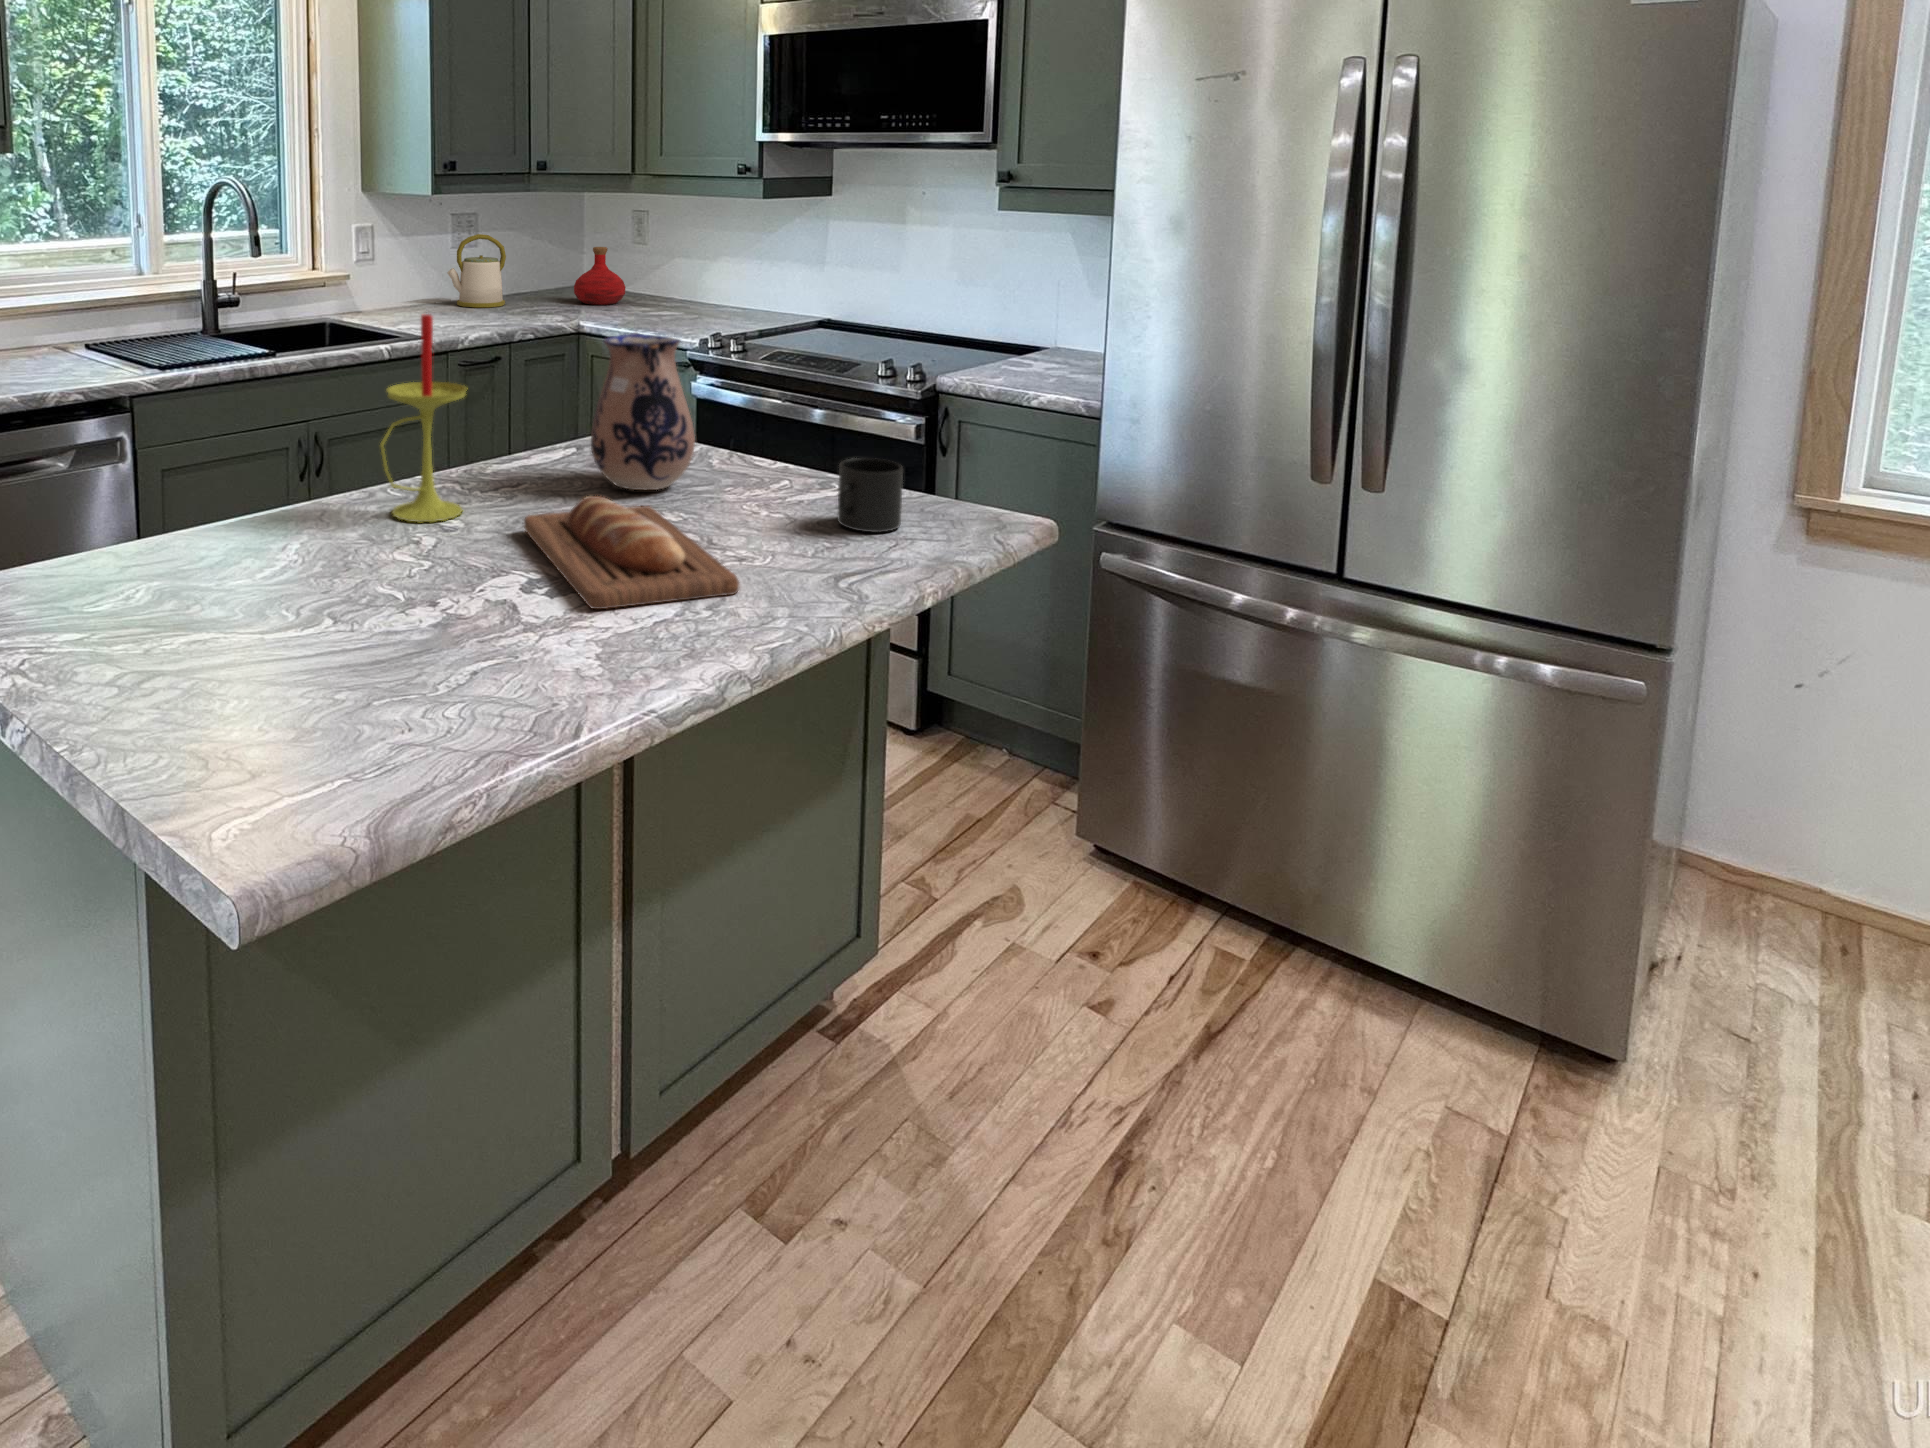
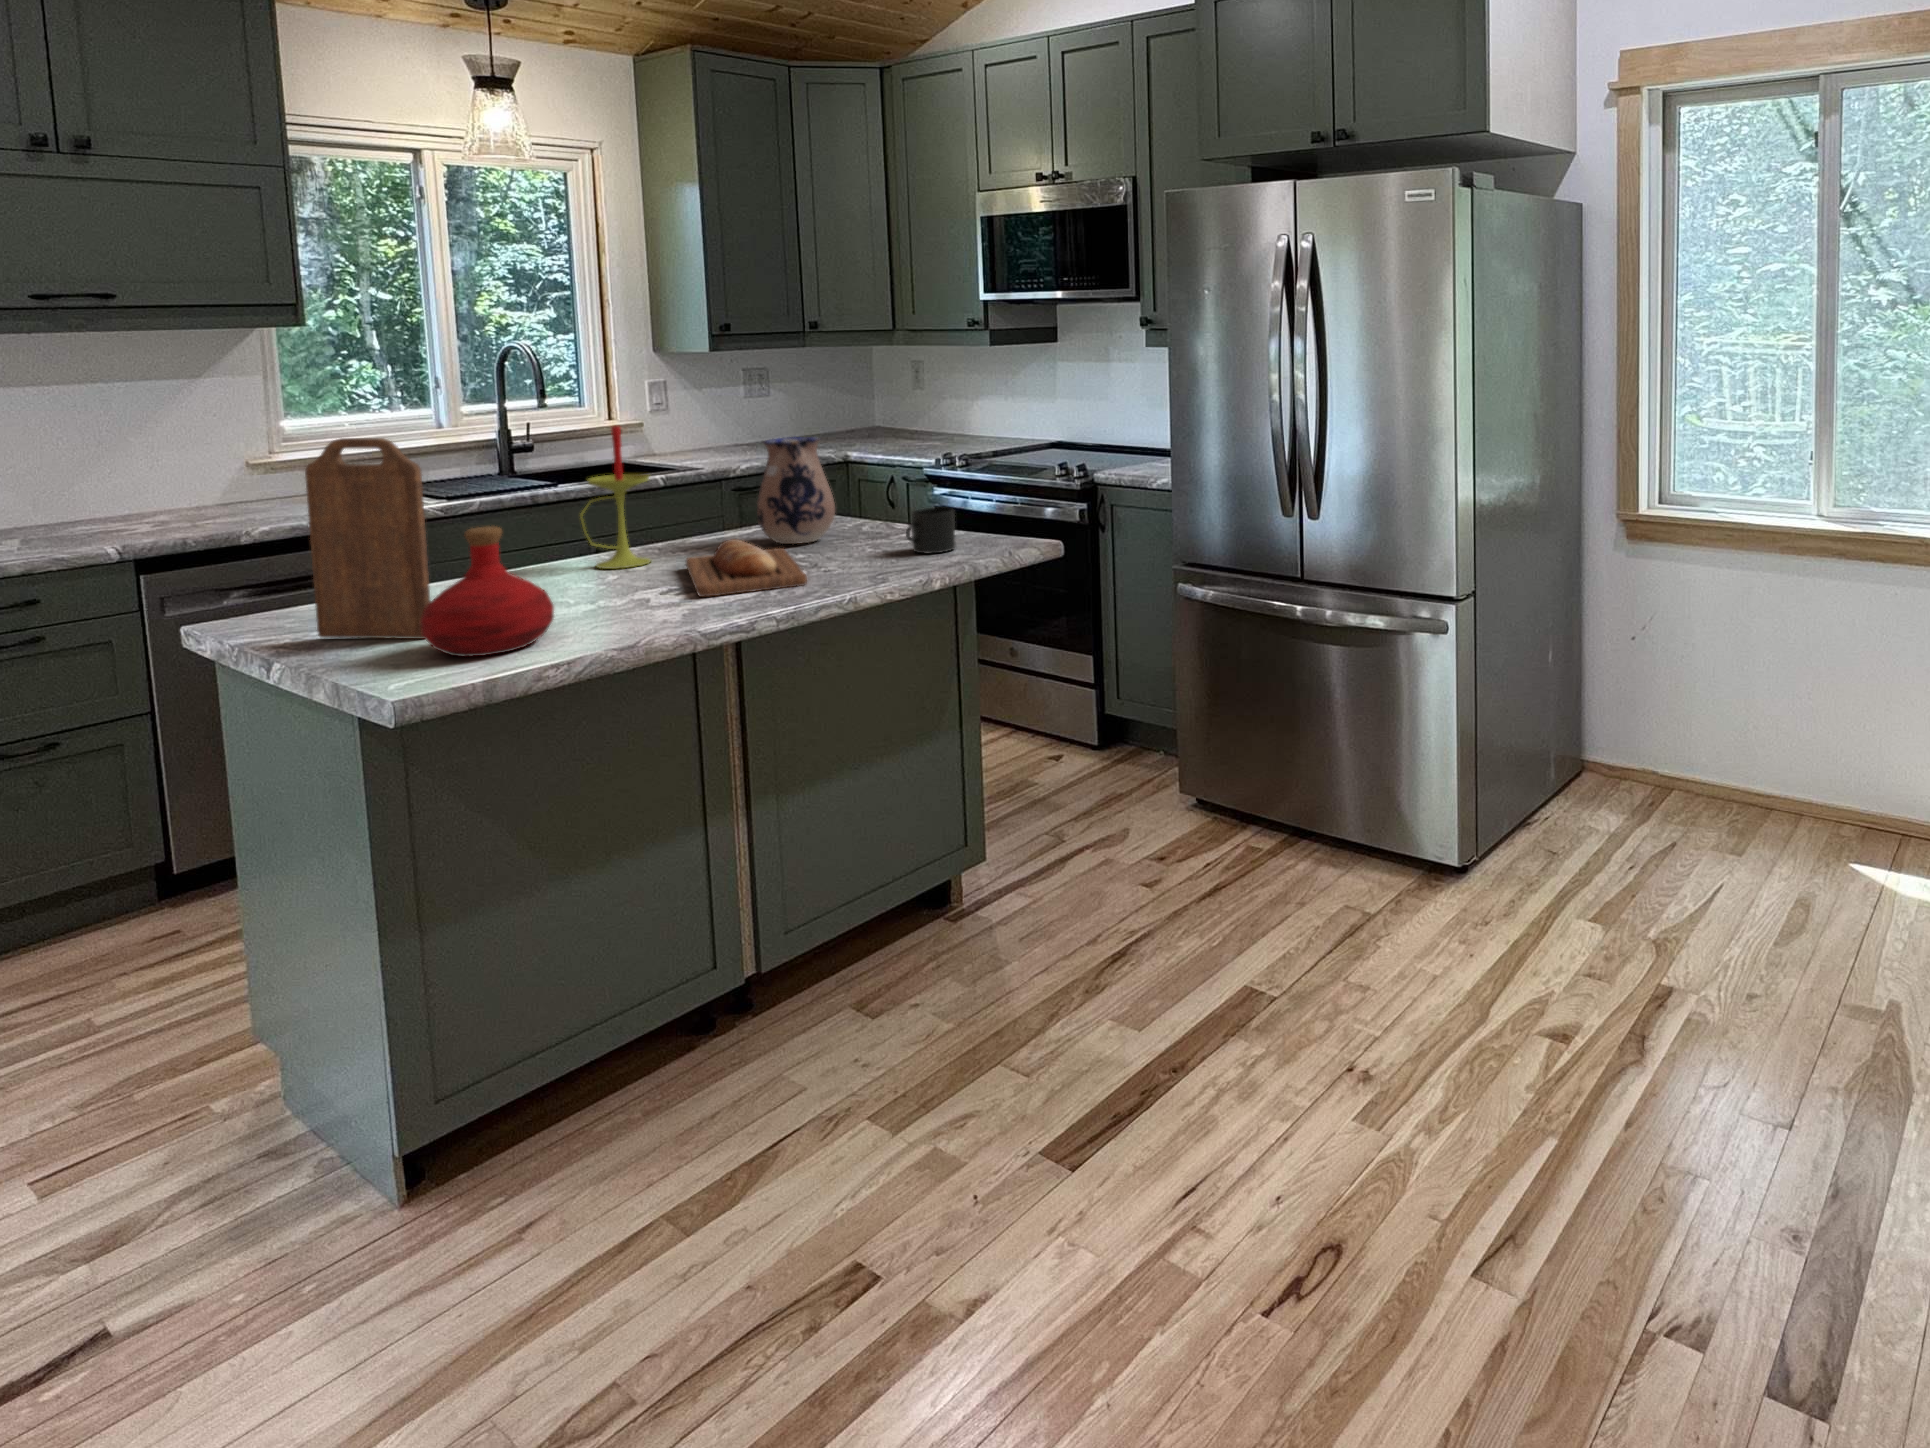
kettle: present [448,234,506,307] -> none [740,383,795,445]
bottle: present [574,247,625,305] -> present [421,526,554,657]
cutting board: none [55,345,230,674] -> present [305,438,431,639]

